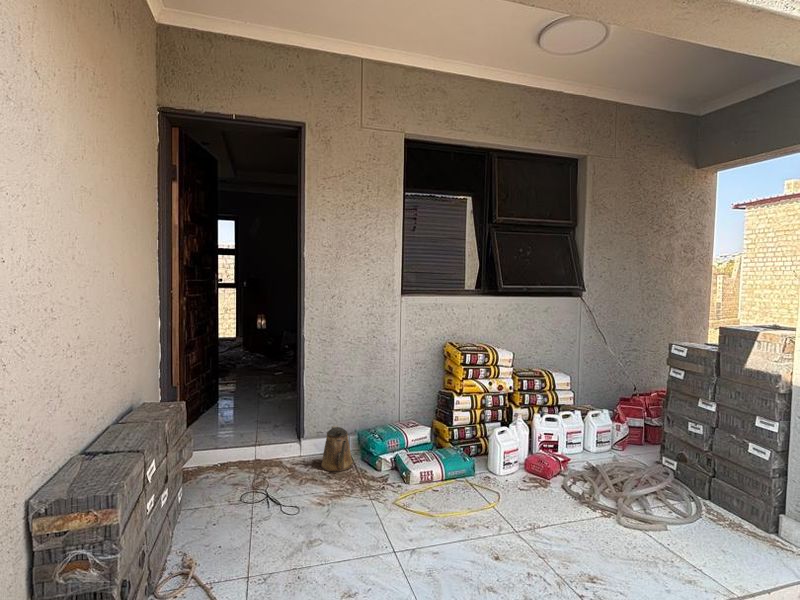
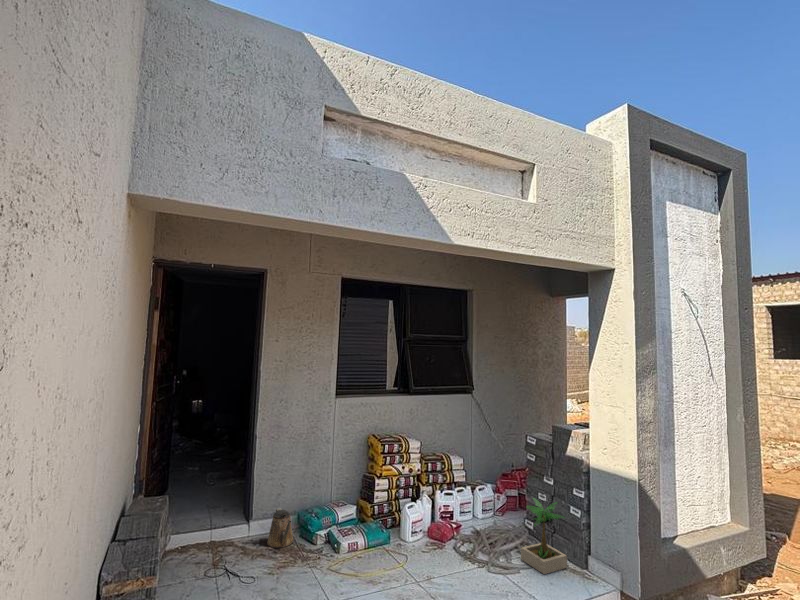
potted plant: none [665,427,754,536] -> present [521,501,567,574]

